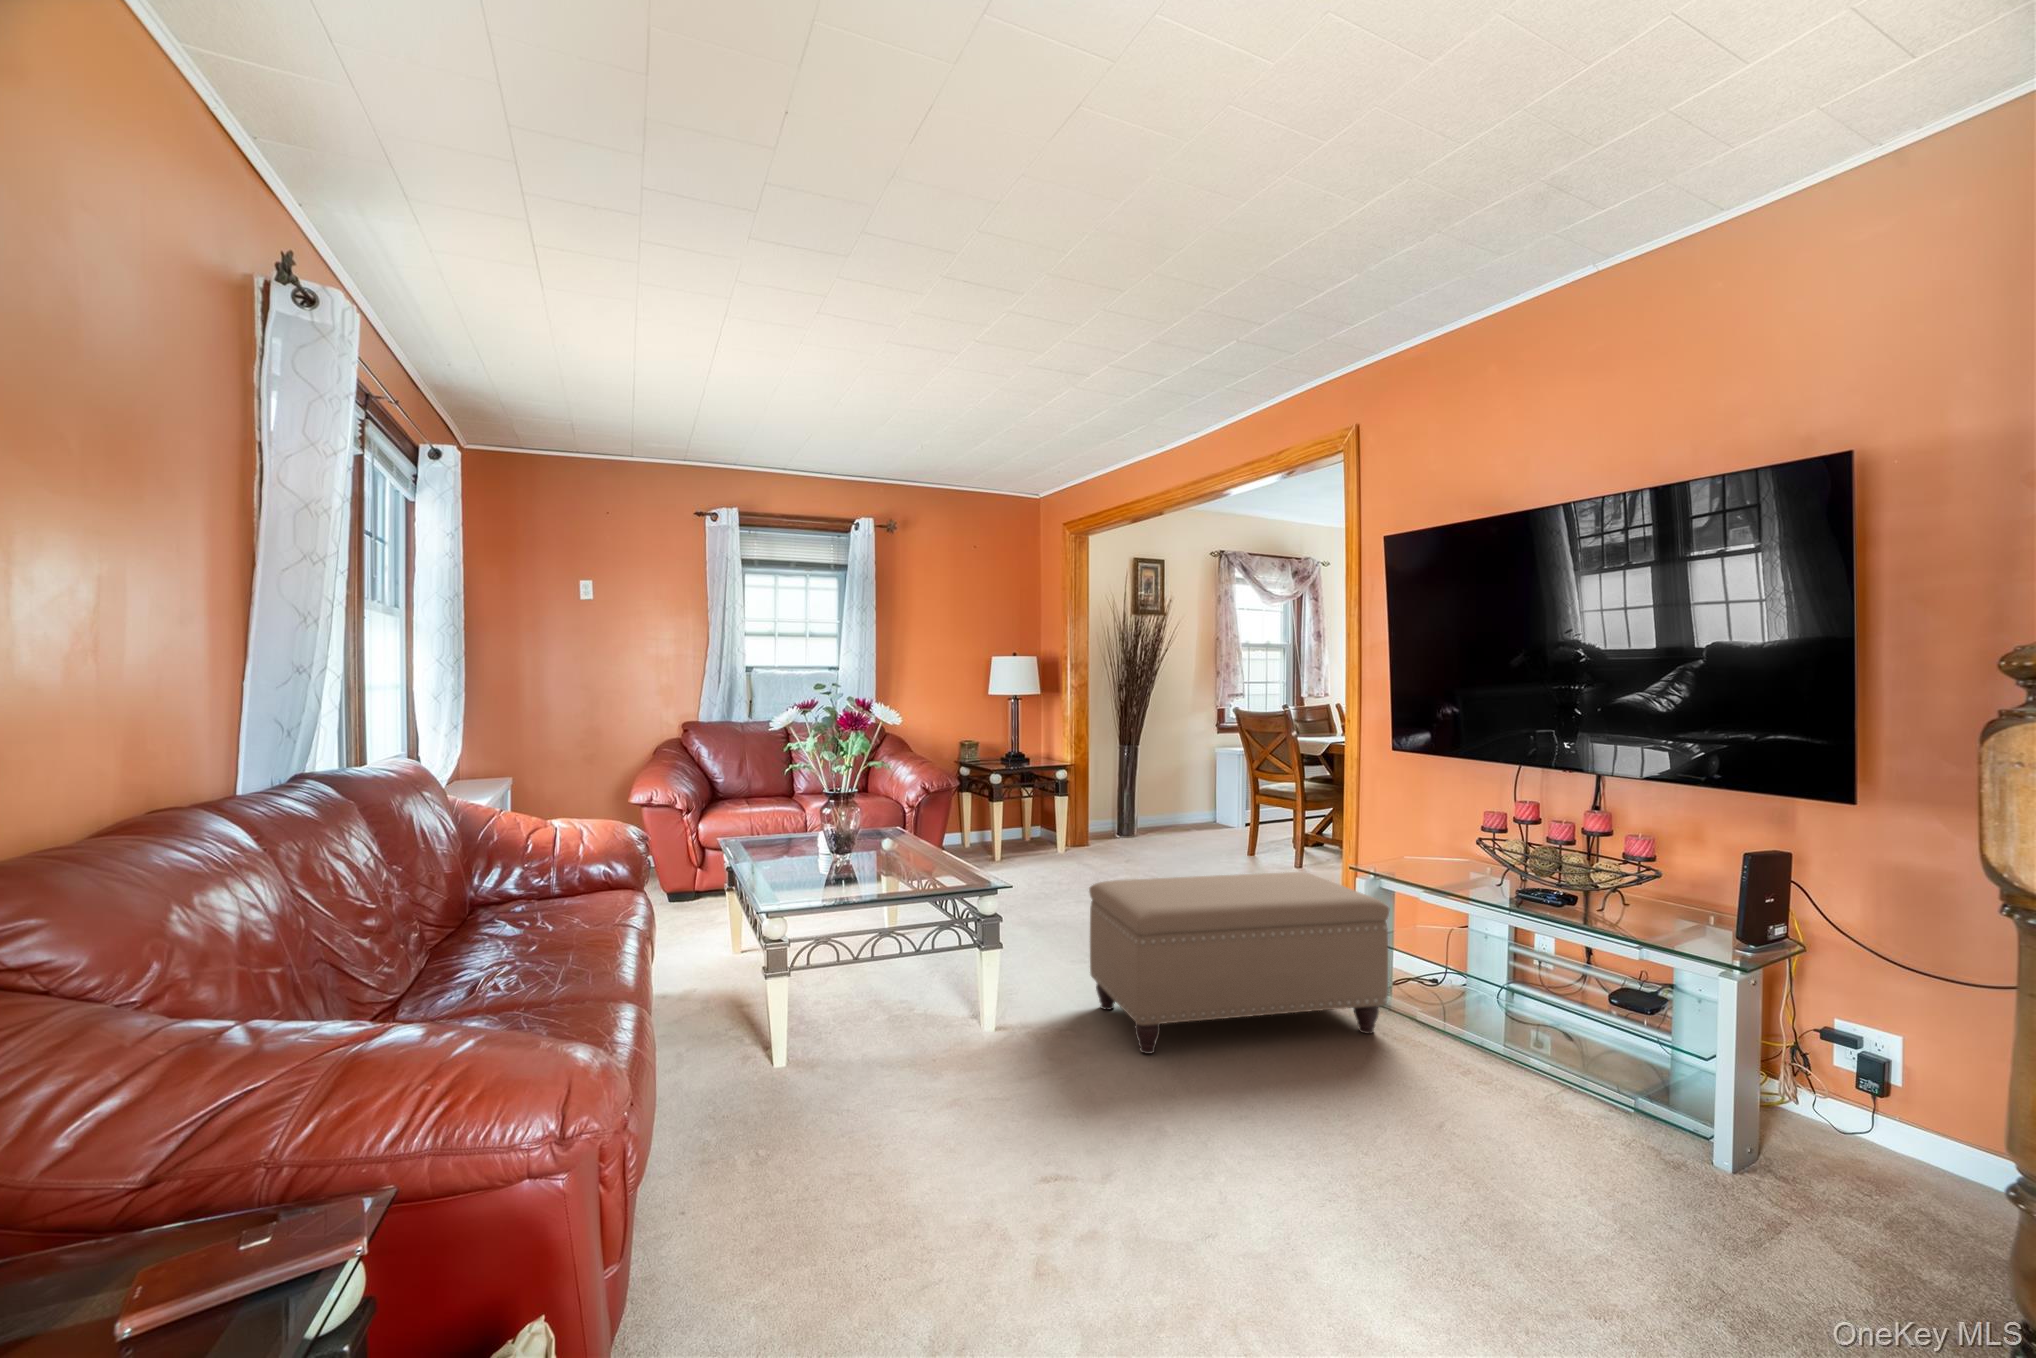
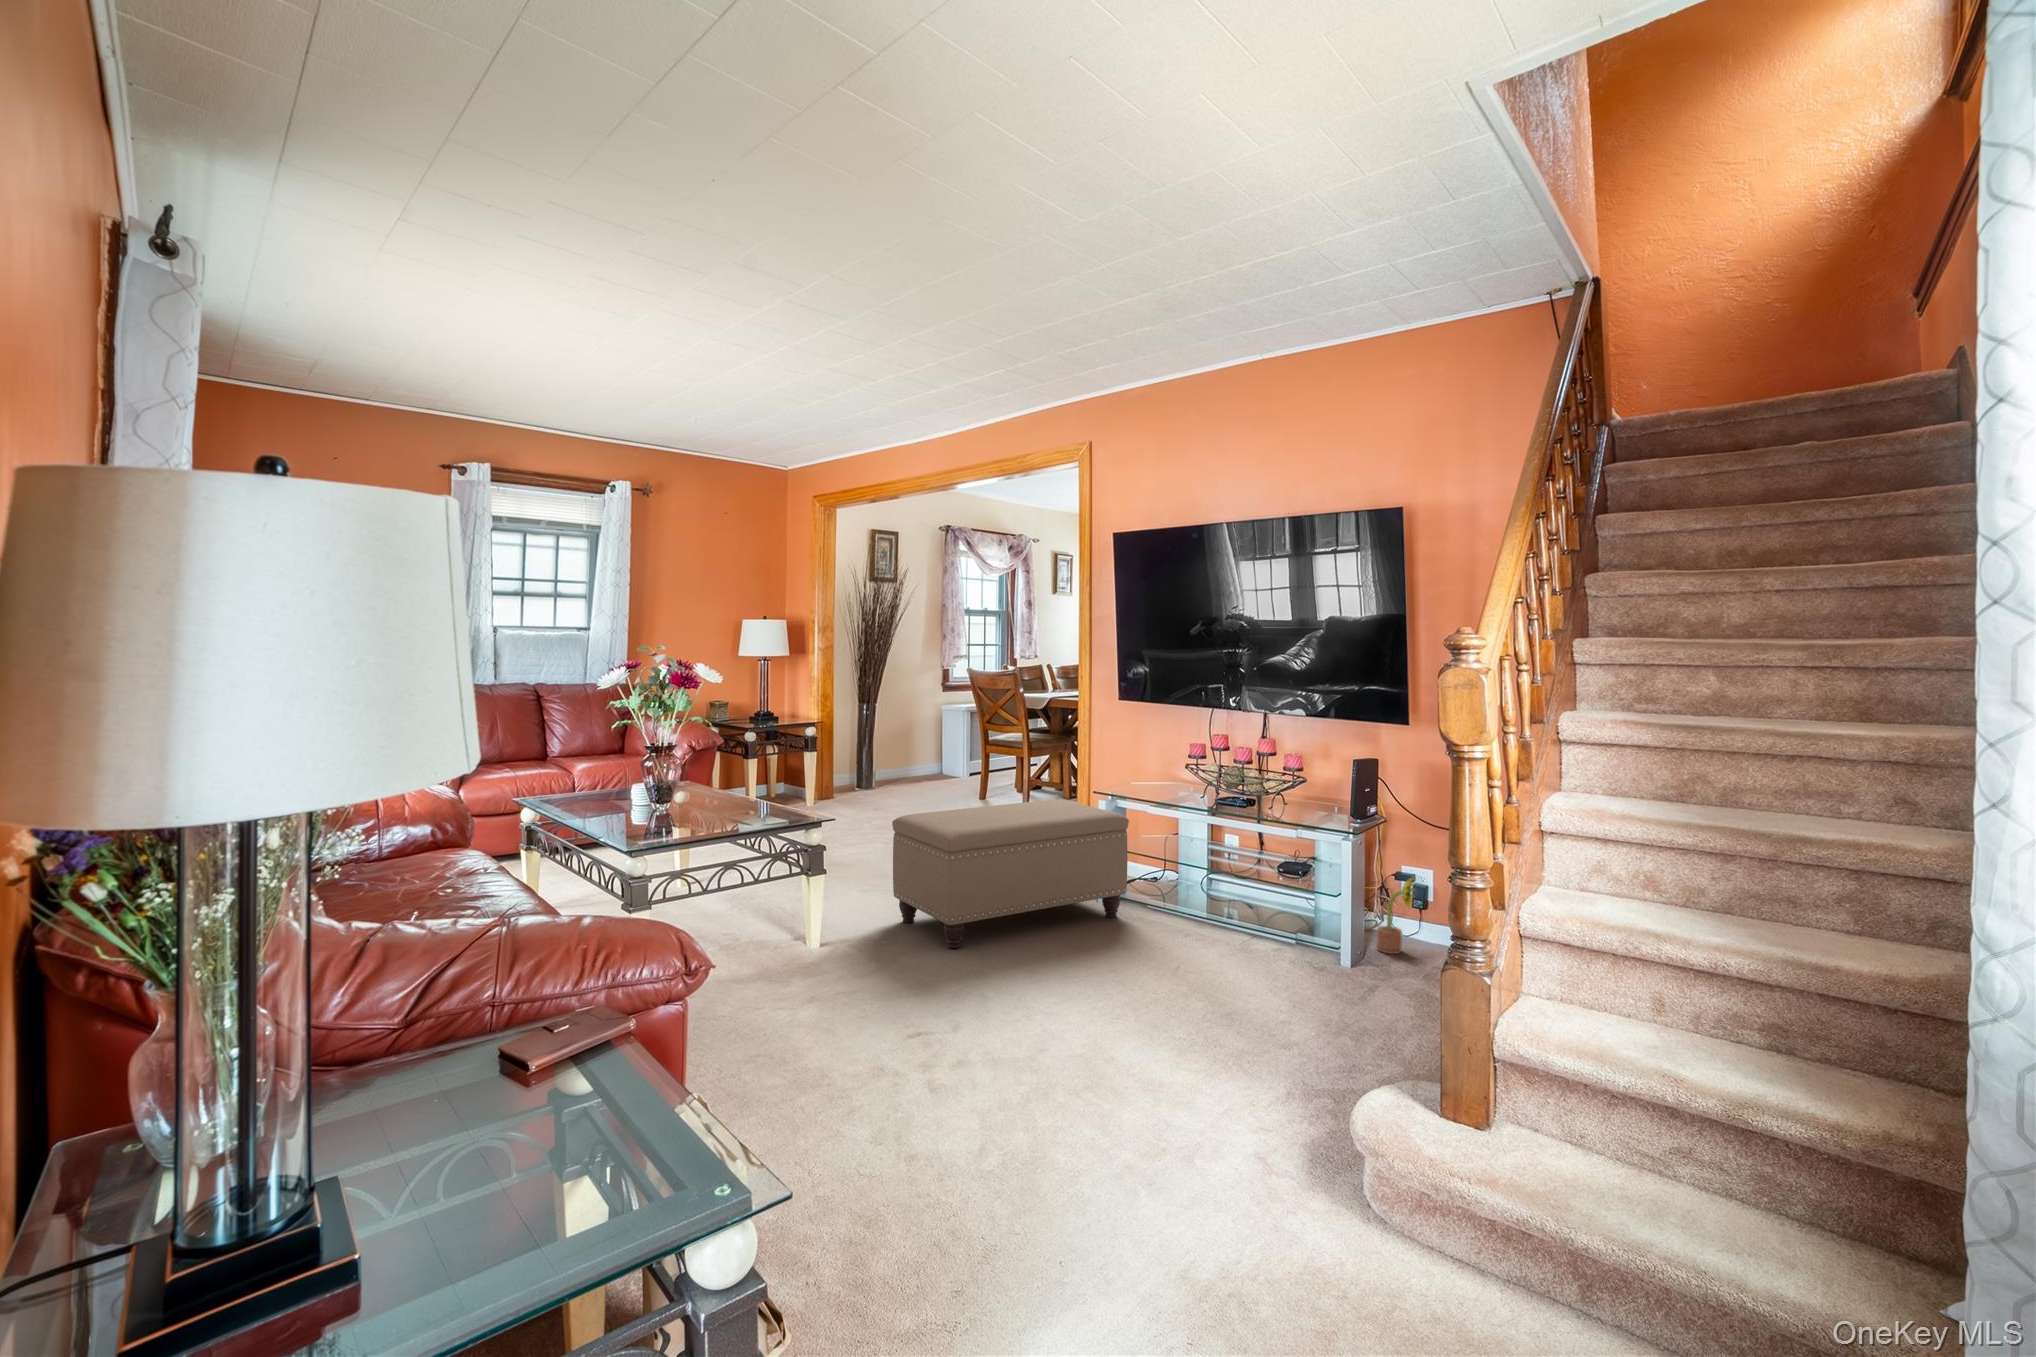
decorative plant: none [1786,1039,1862,1158] -> present [1377,878,1415,954]

